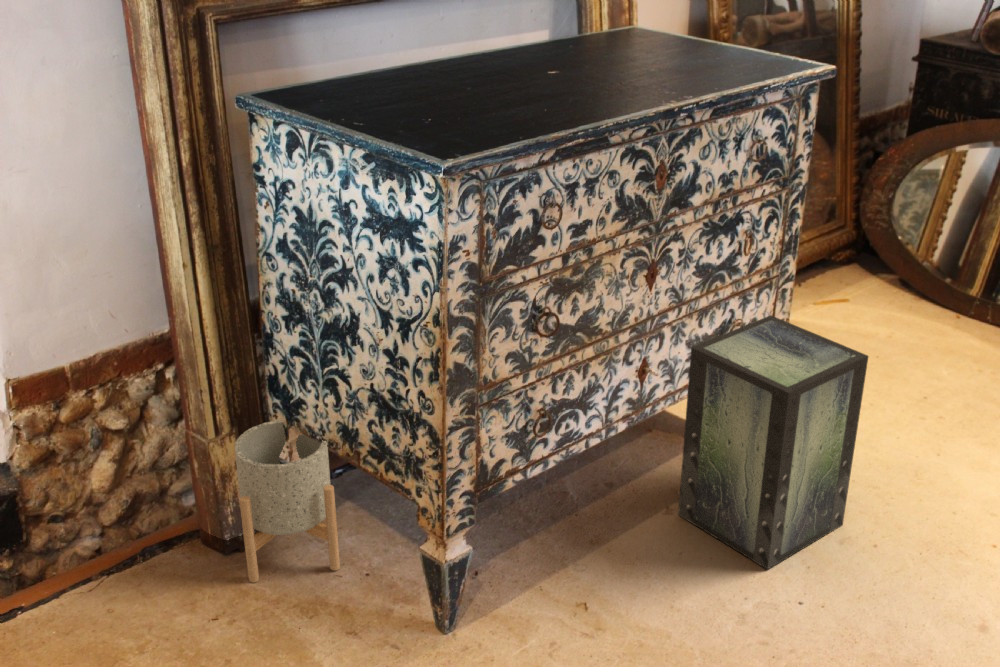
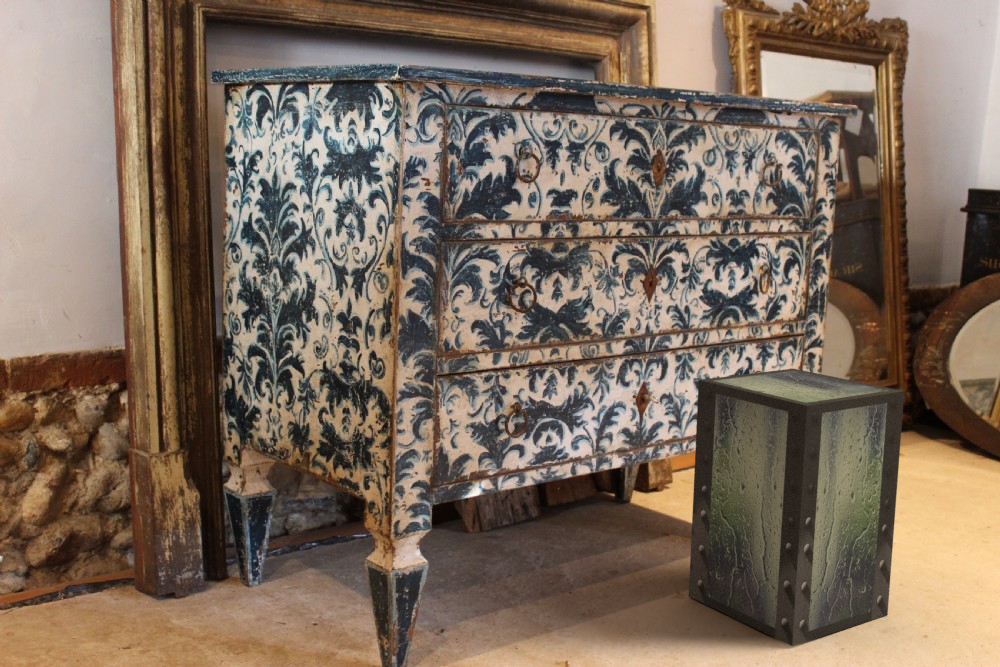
planter: present [235,420,340,583] -> none [171,446,287,622]

